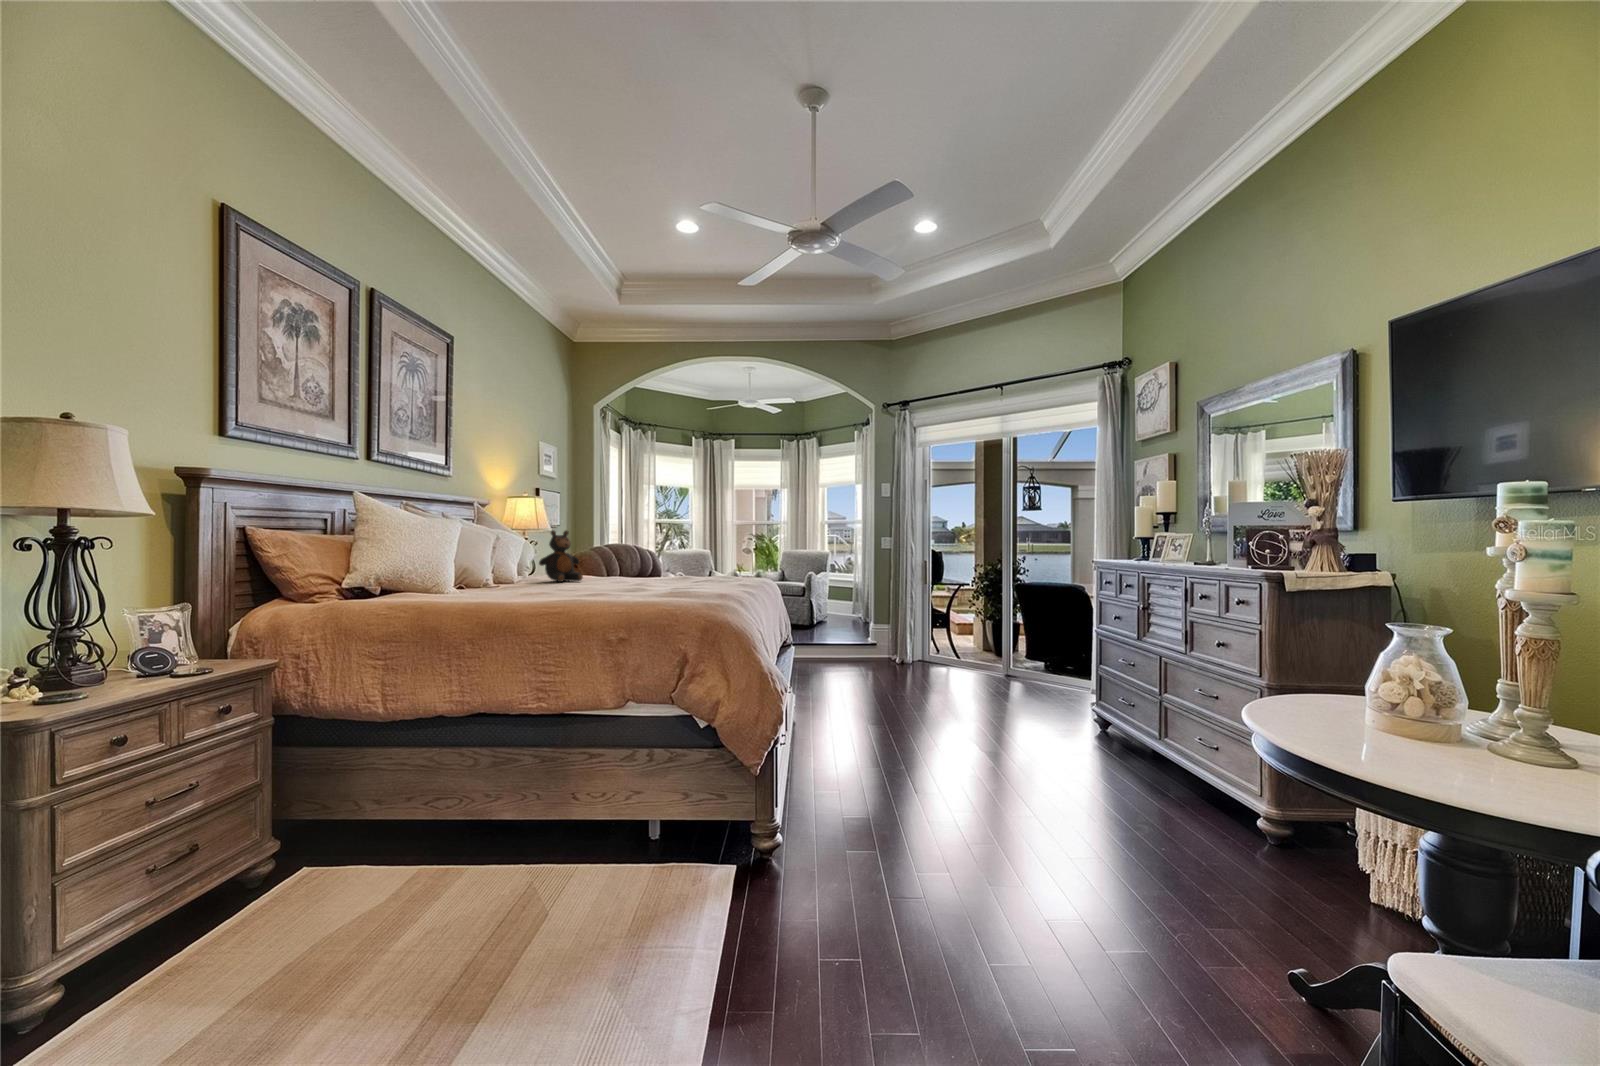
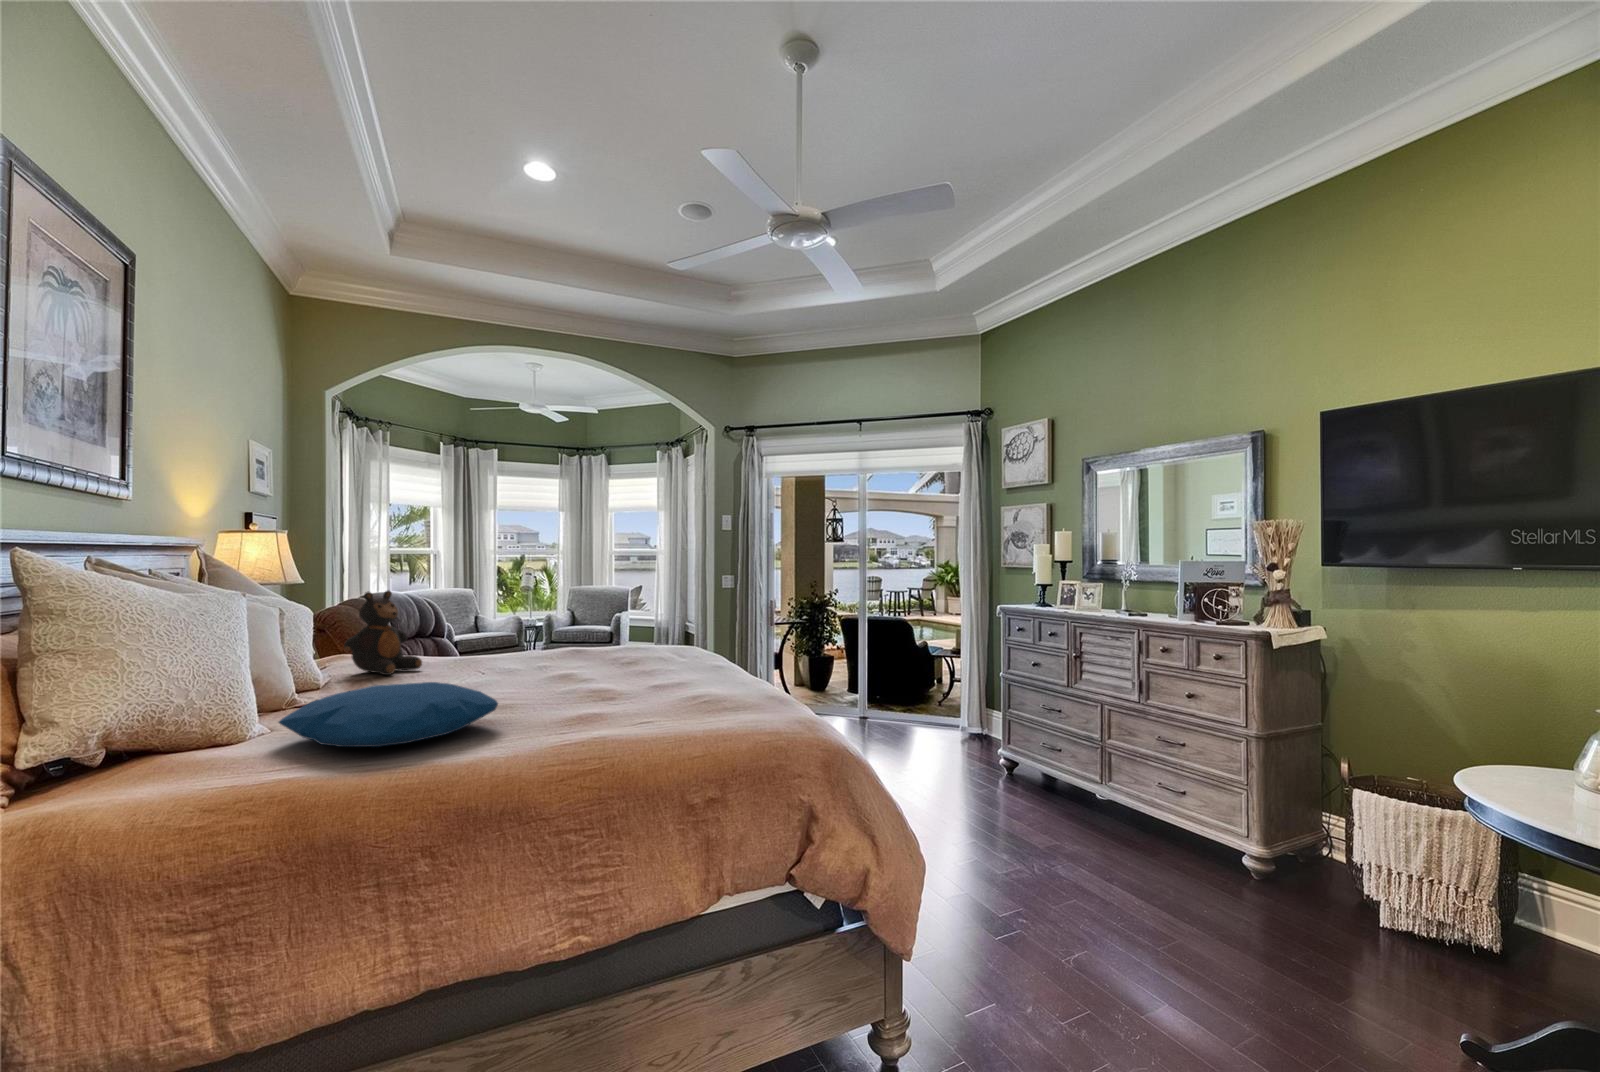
pillow: none [454,570,557,598] -> present [279,682,498,747]

